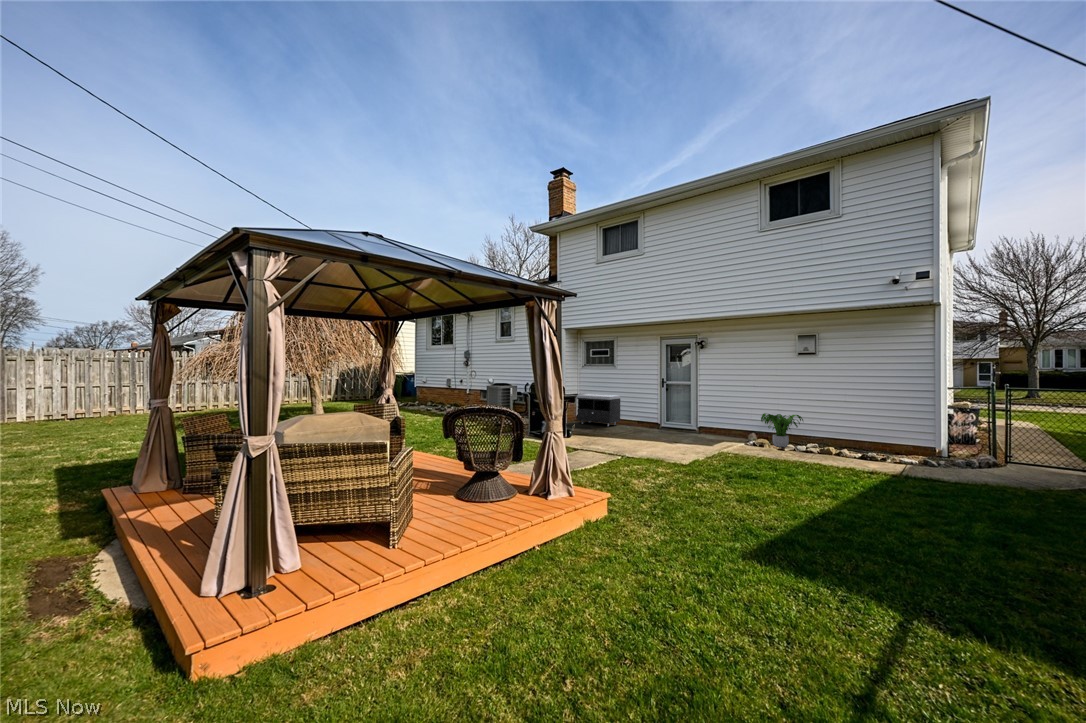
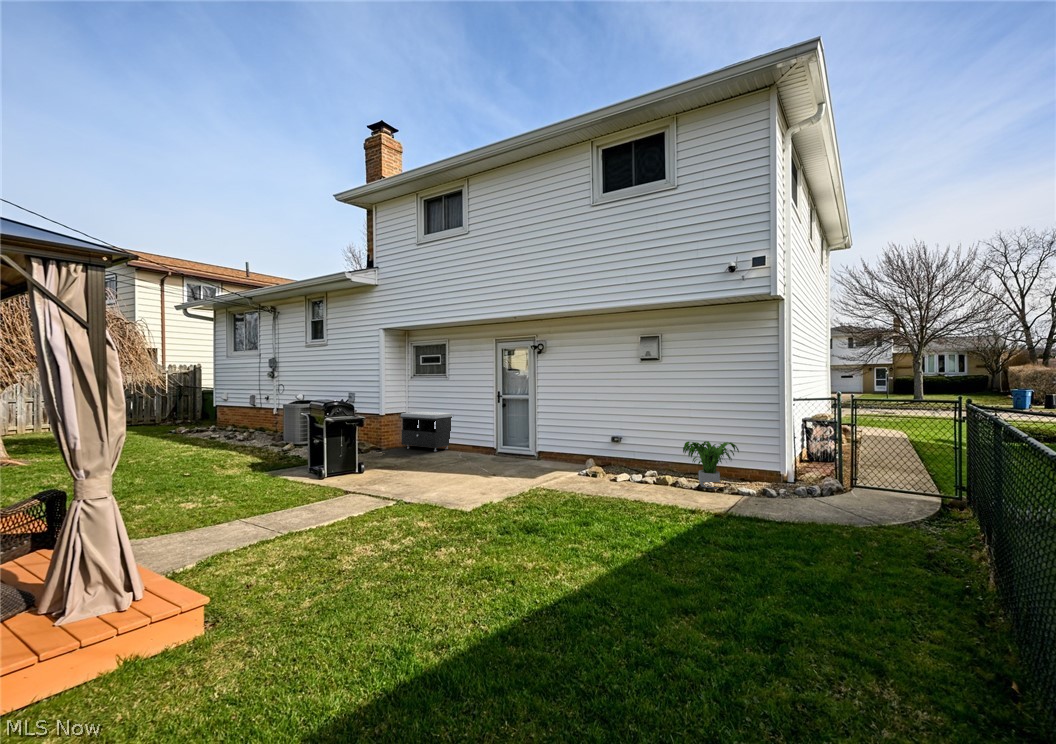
potted plant: present [761,413,803,447] -> present [683,441,739,488]

